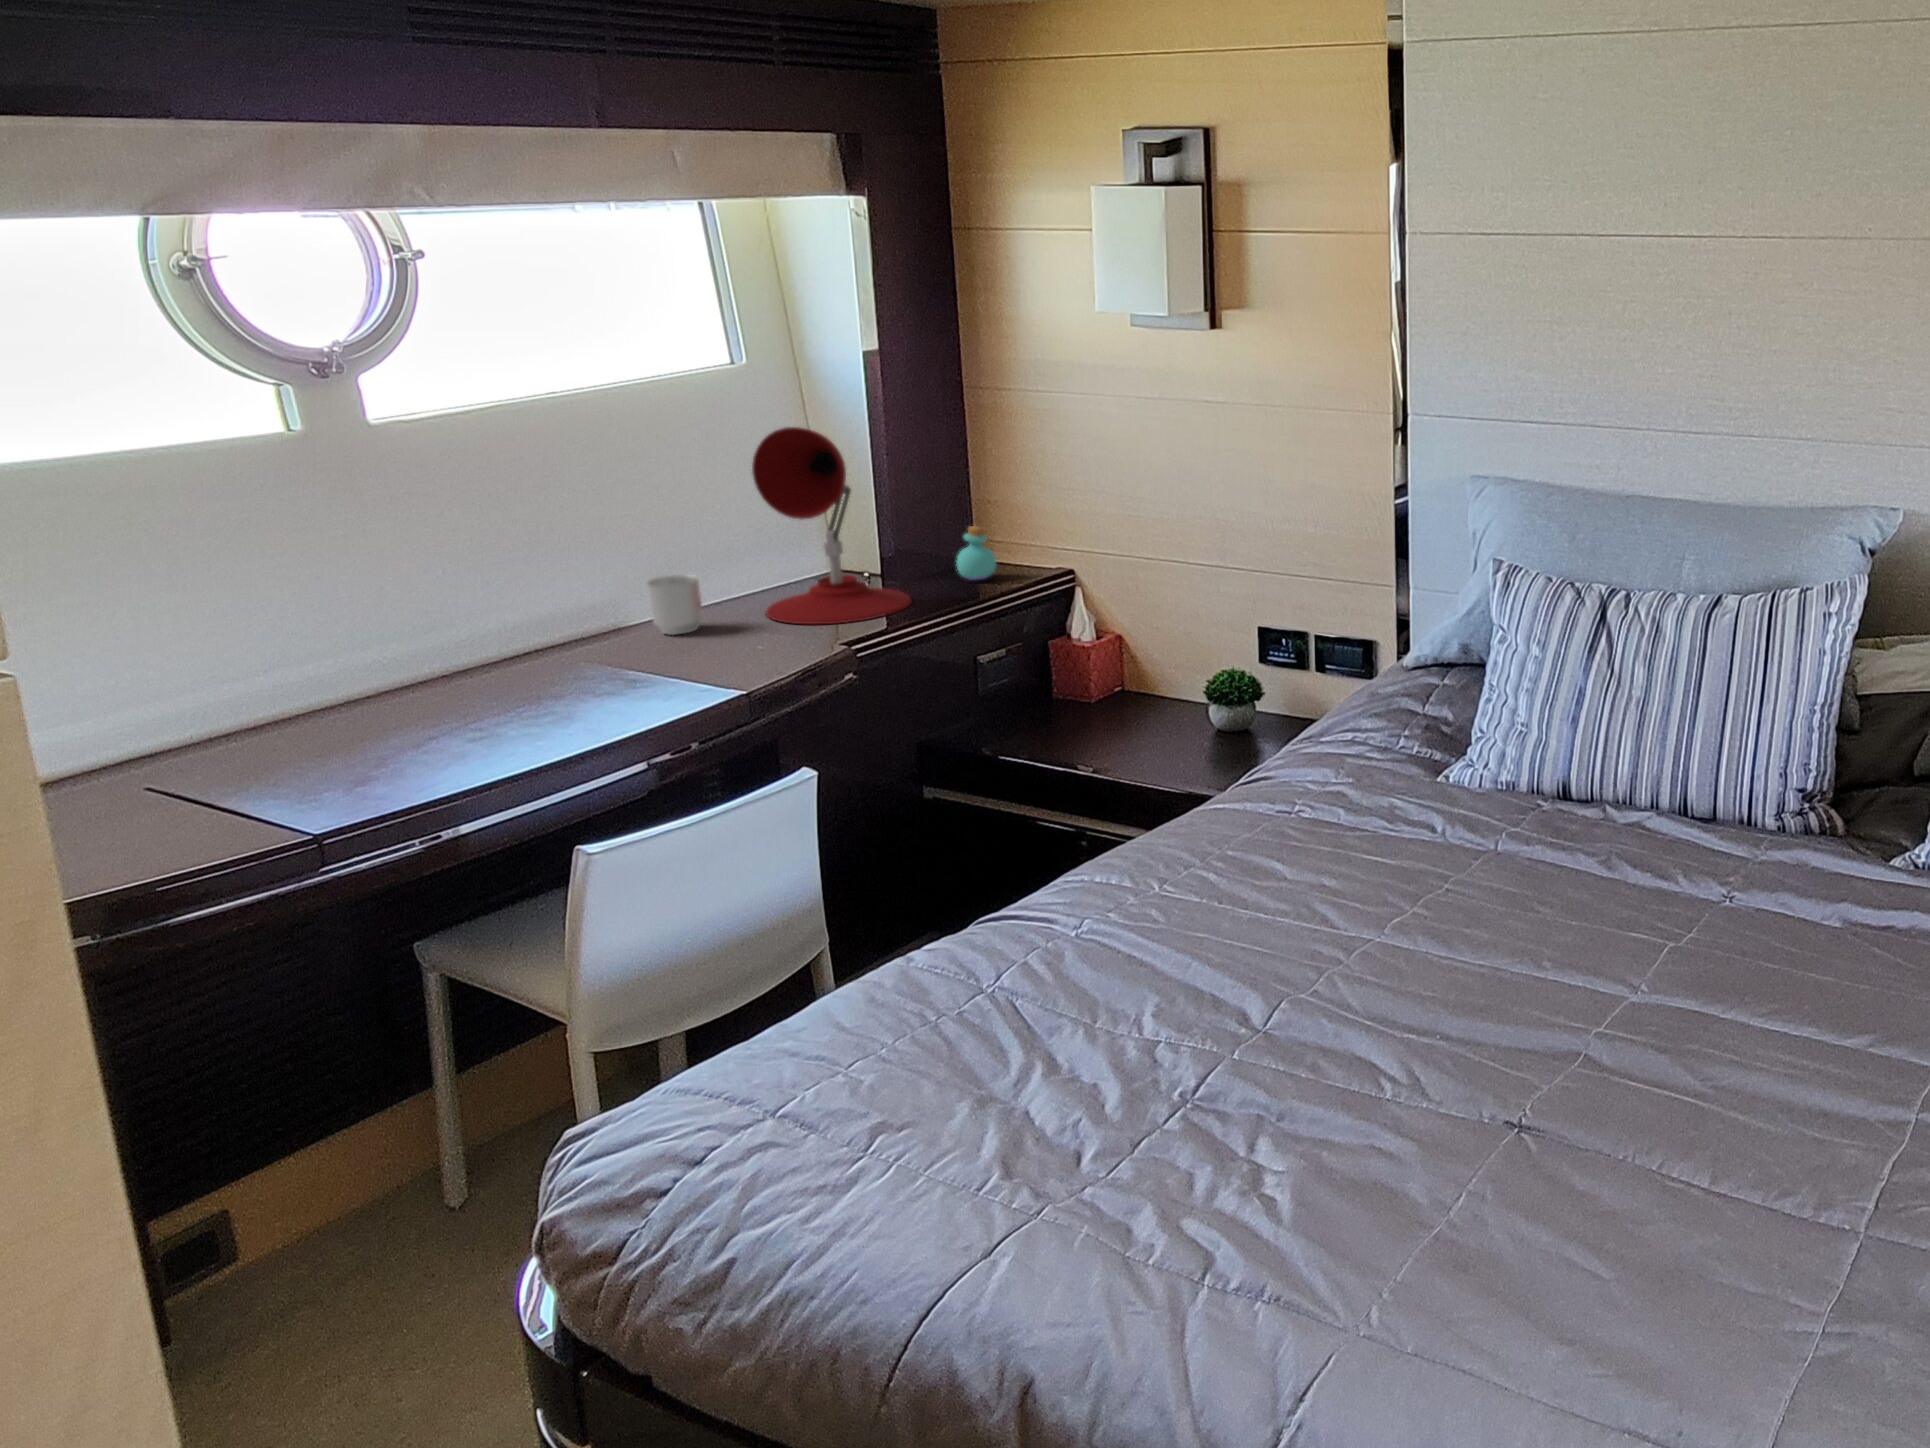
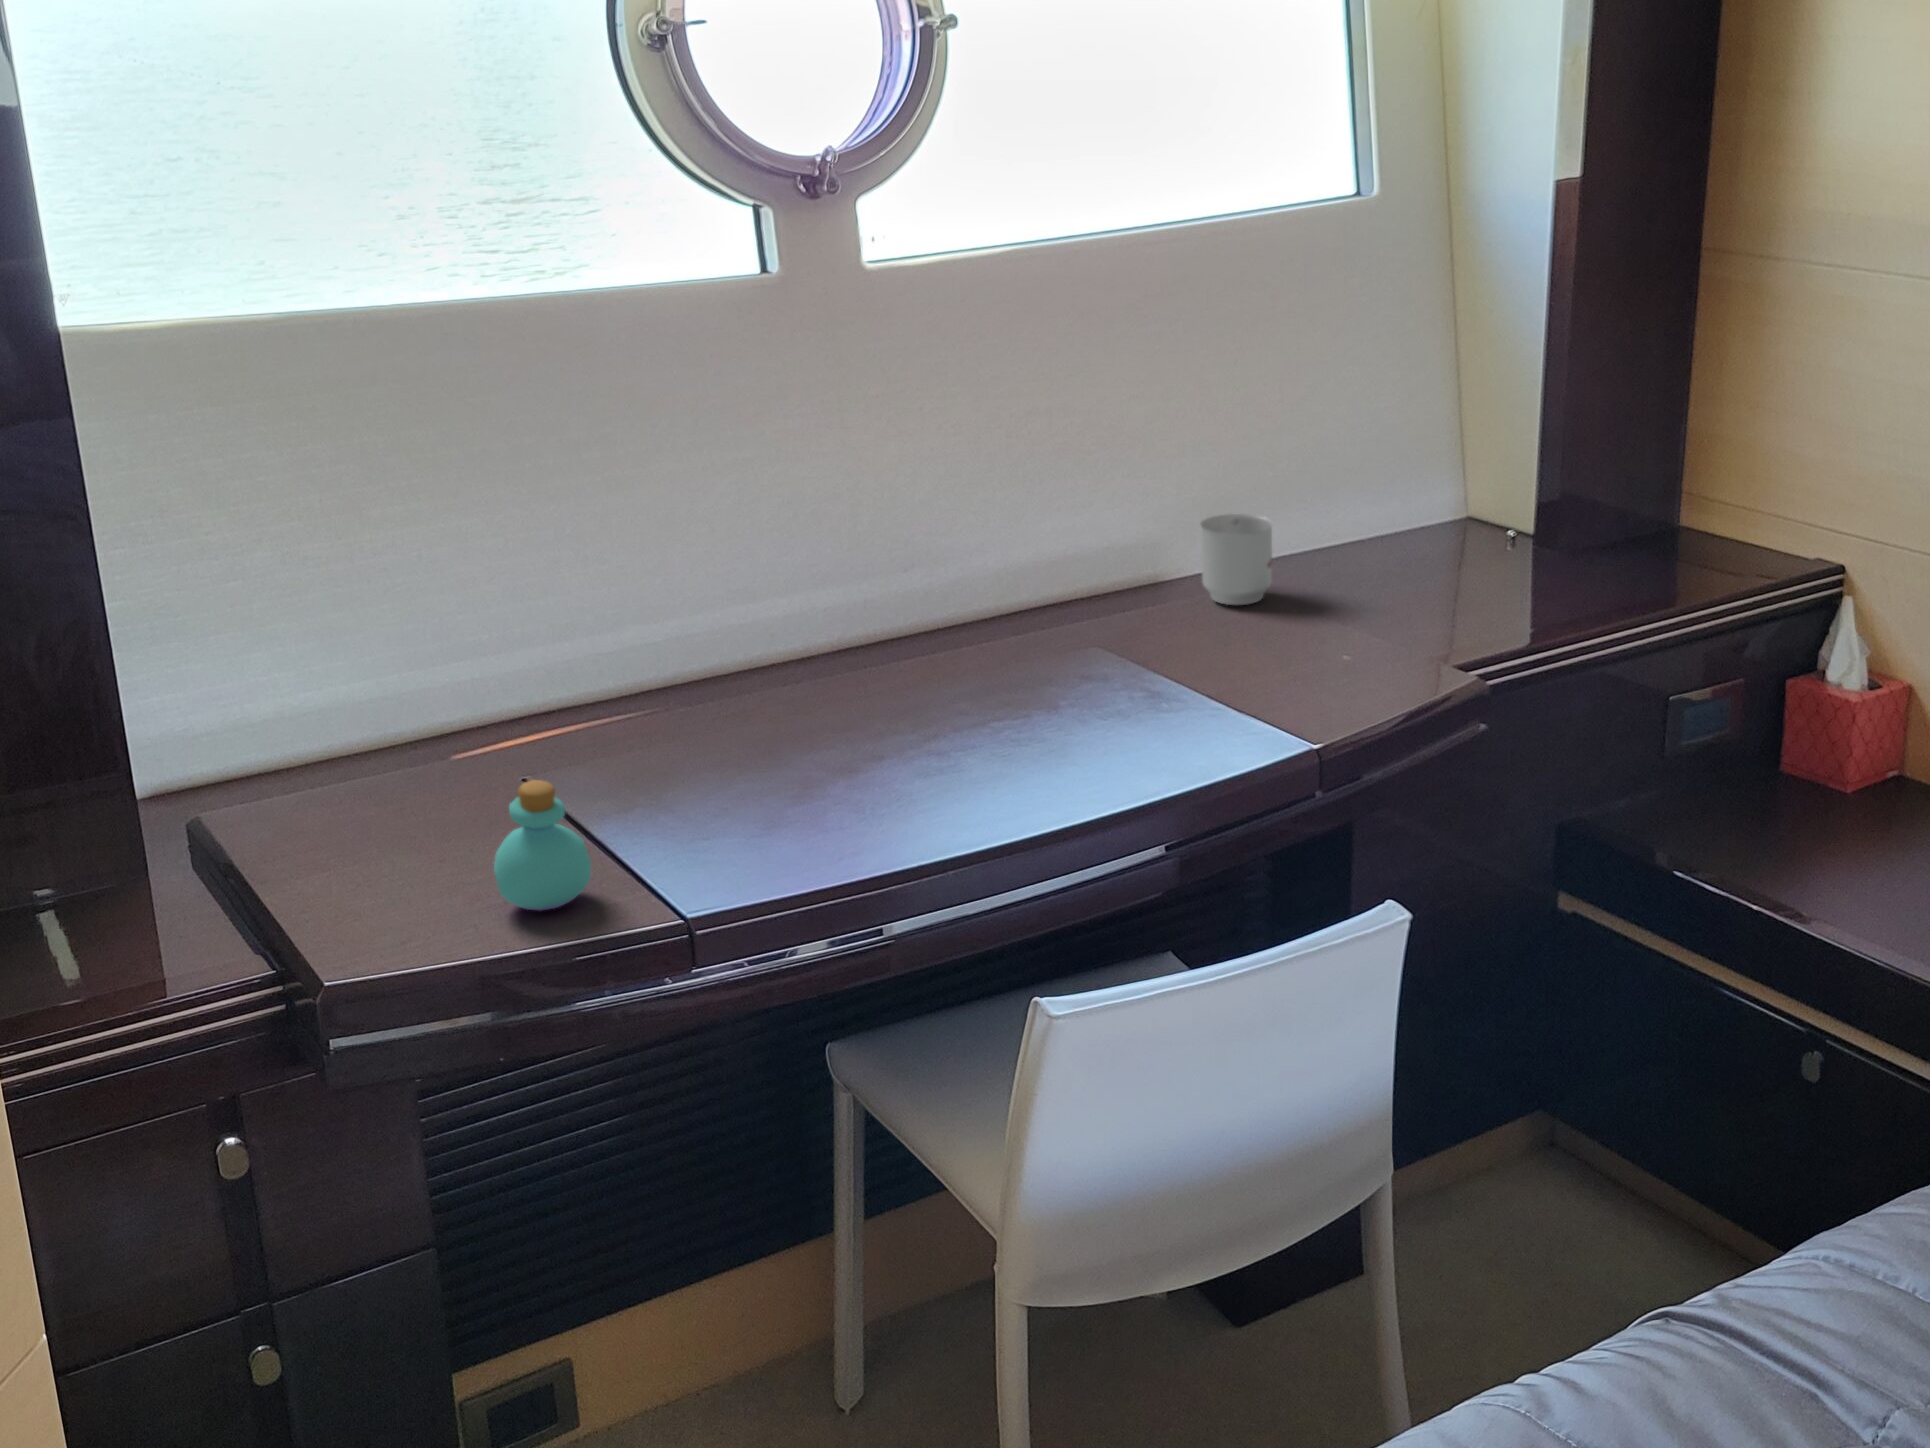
desk lamp: present [752,427,912,624] -> none [1359,306,1579,620]
perfume bottle: present [957,526,997,580] -> present [494,780,591,910]

